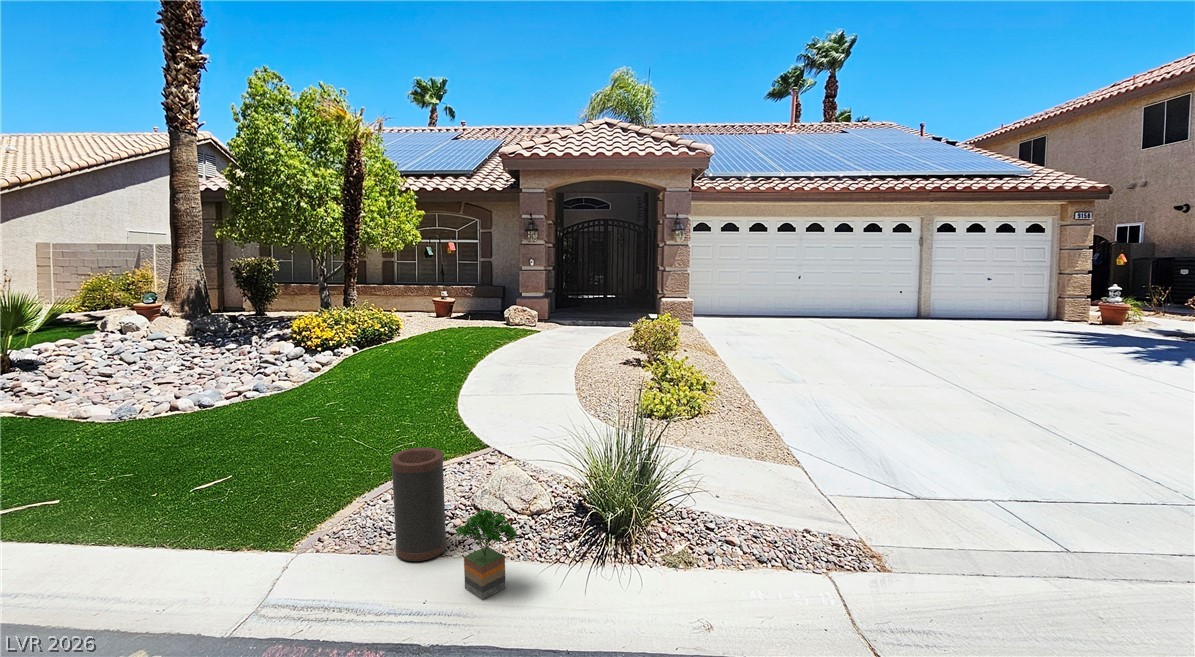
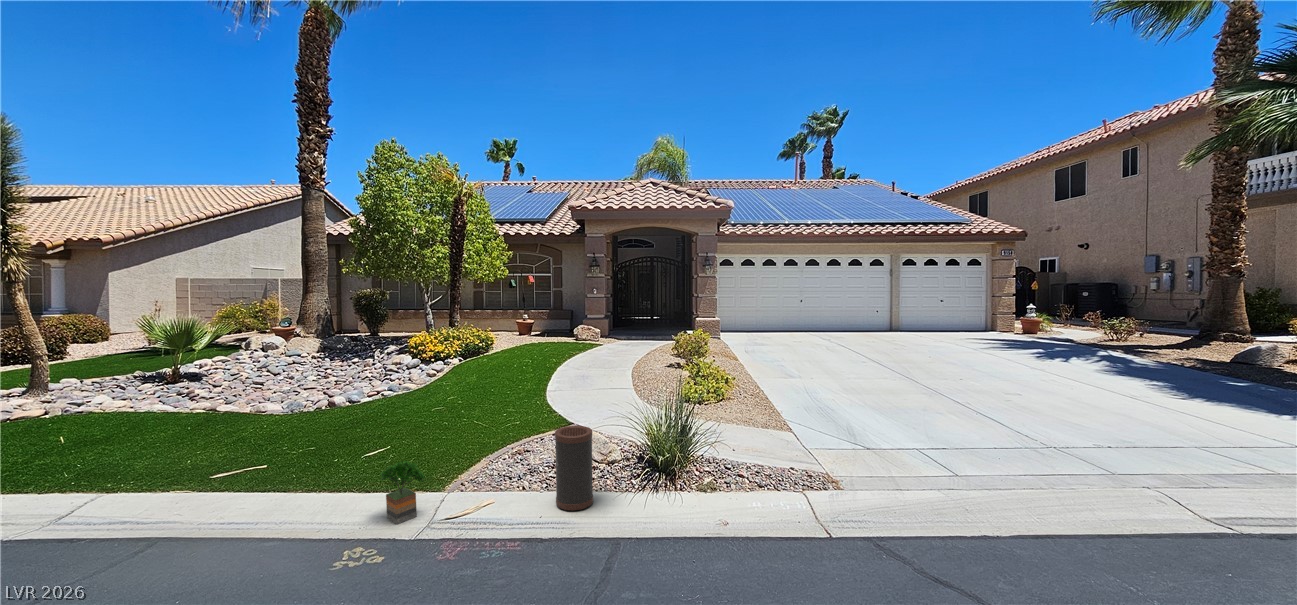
potted tree: present [456,509,517,600] -> present [380,461,425,524]

